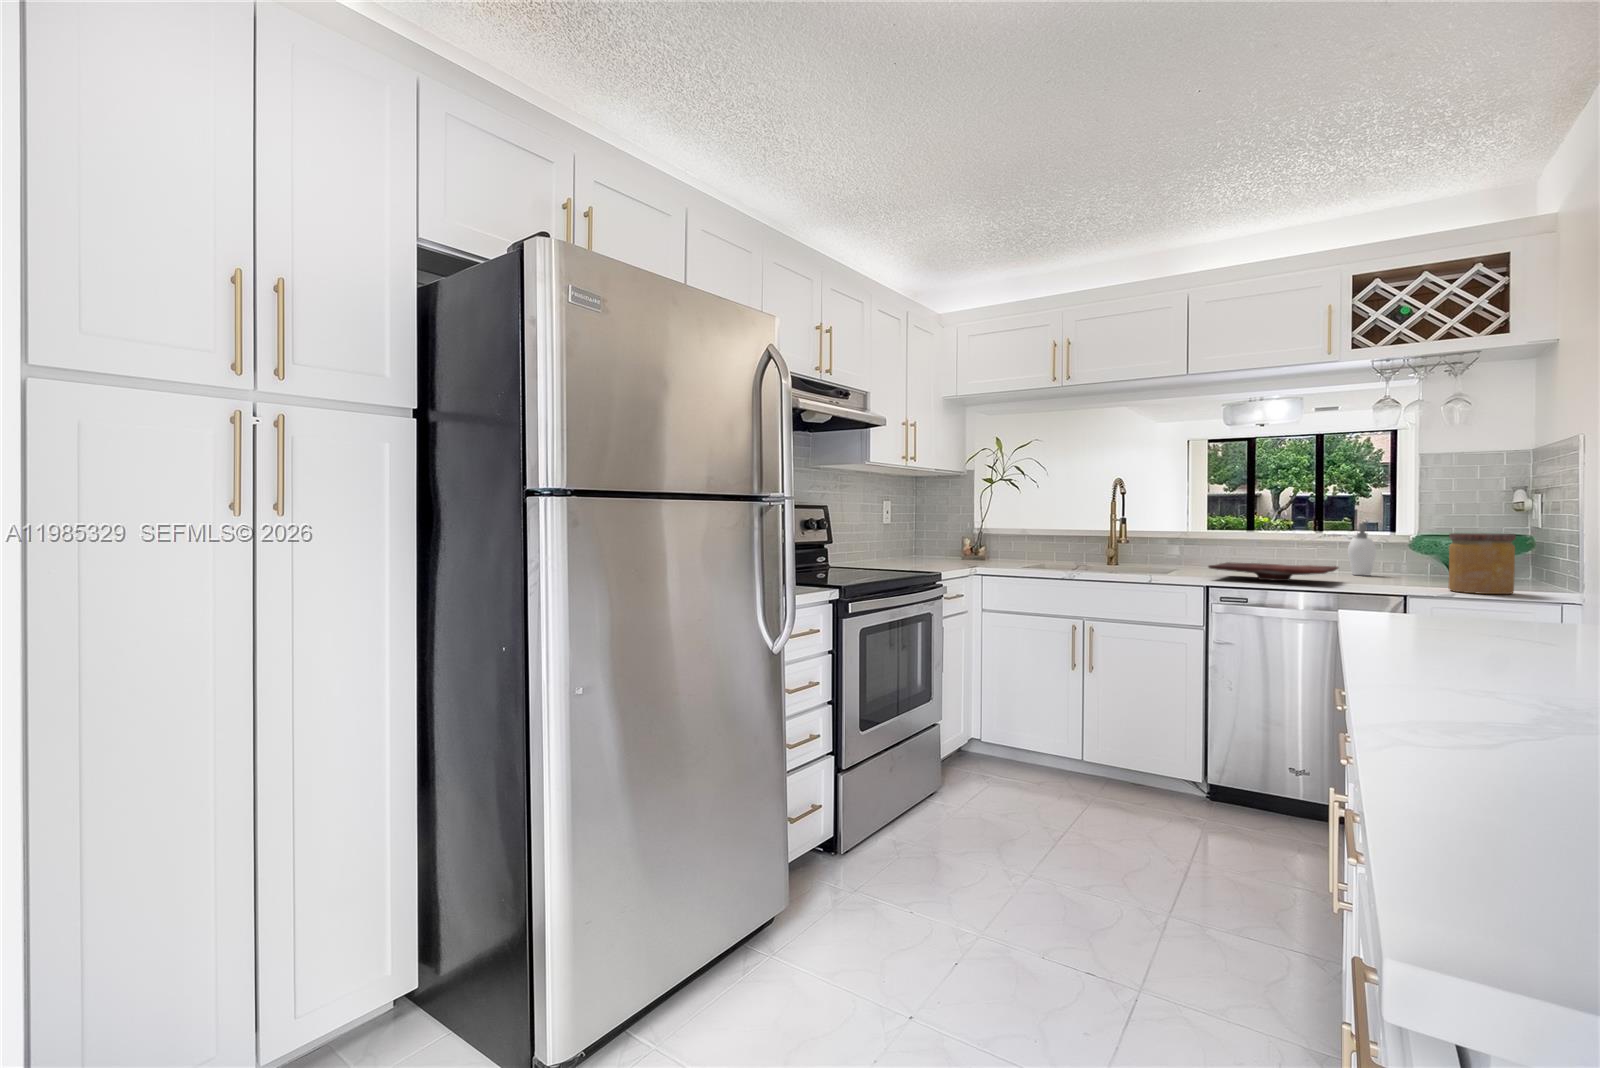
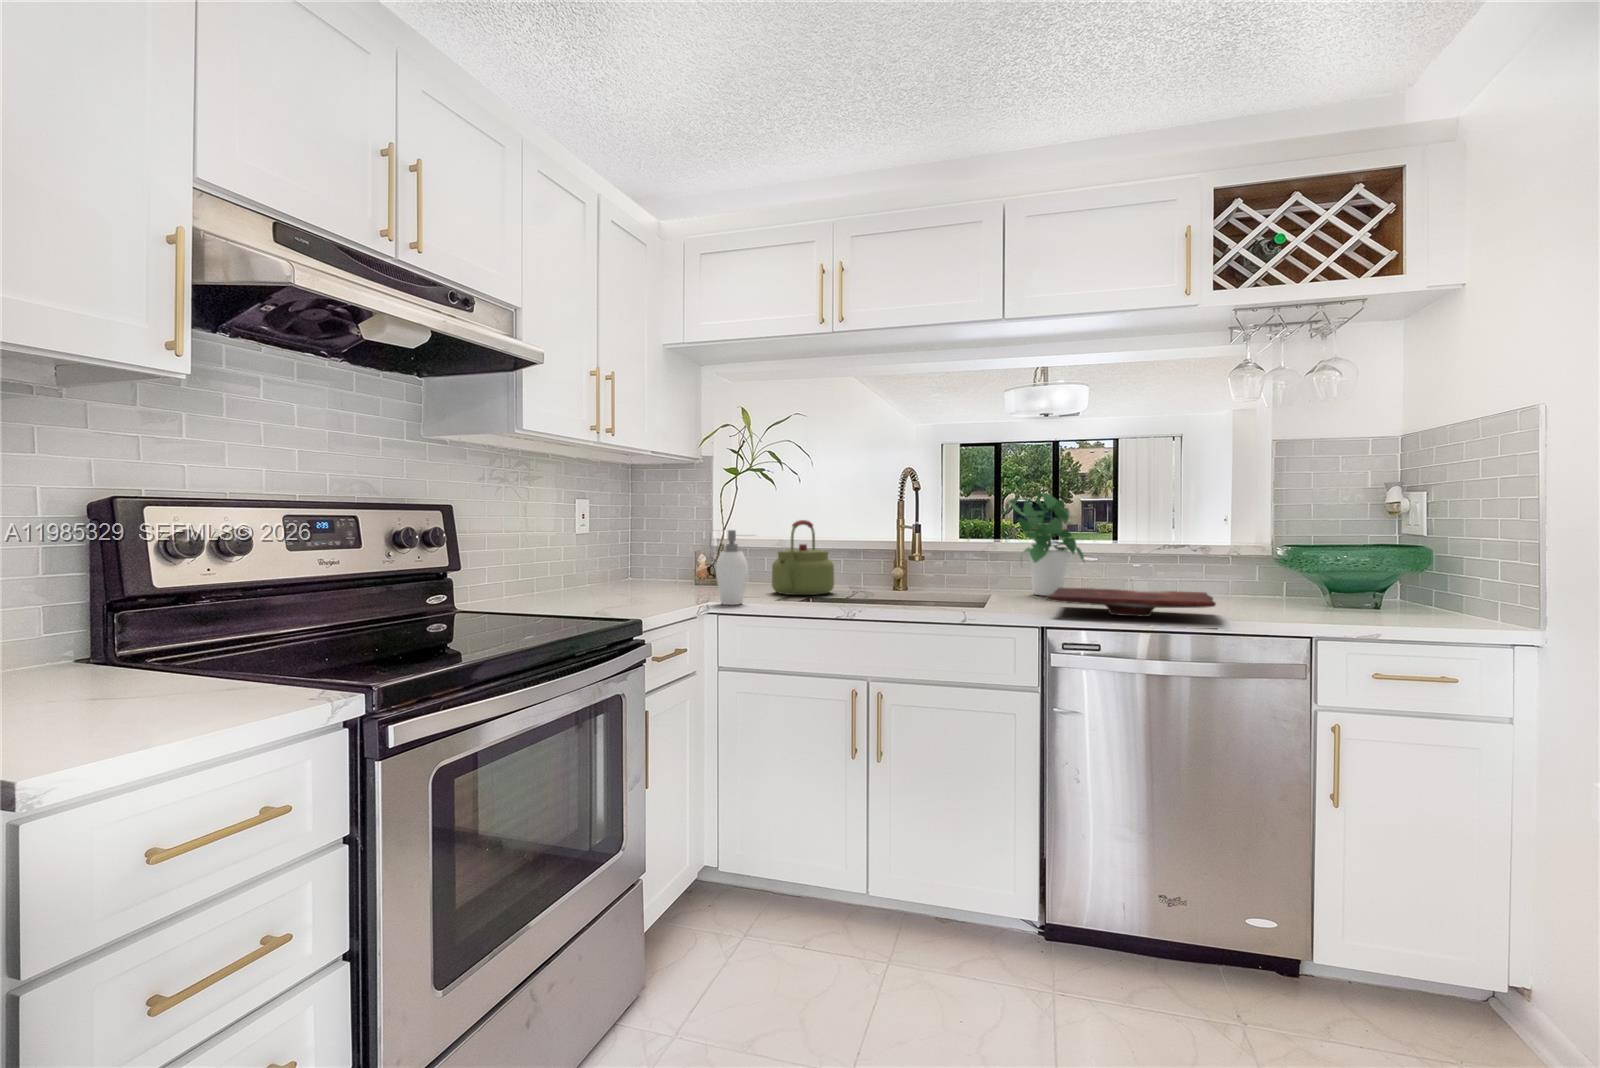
potted plant: none [1194,493,1257,570] -> present [1005,491,1084,596]
kettle: none [1017,515,1062,566] -> present [772,520,834,595]
soap dispenser: present [1348,523,1376,575] -> present [716,530,748,605]
jar: present [1449,533,1516,594] -> none [1363,544,1454,634]

